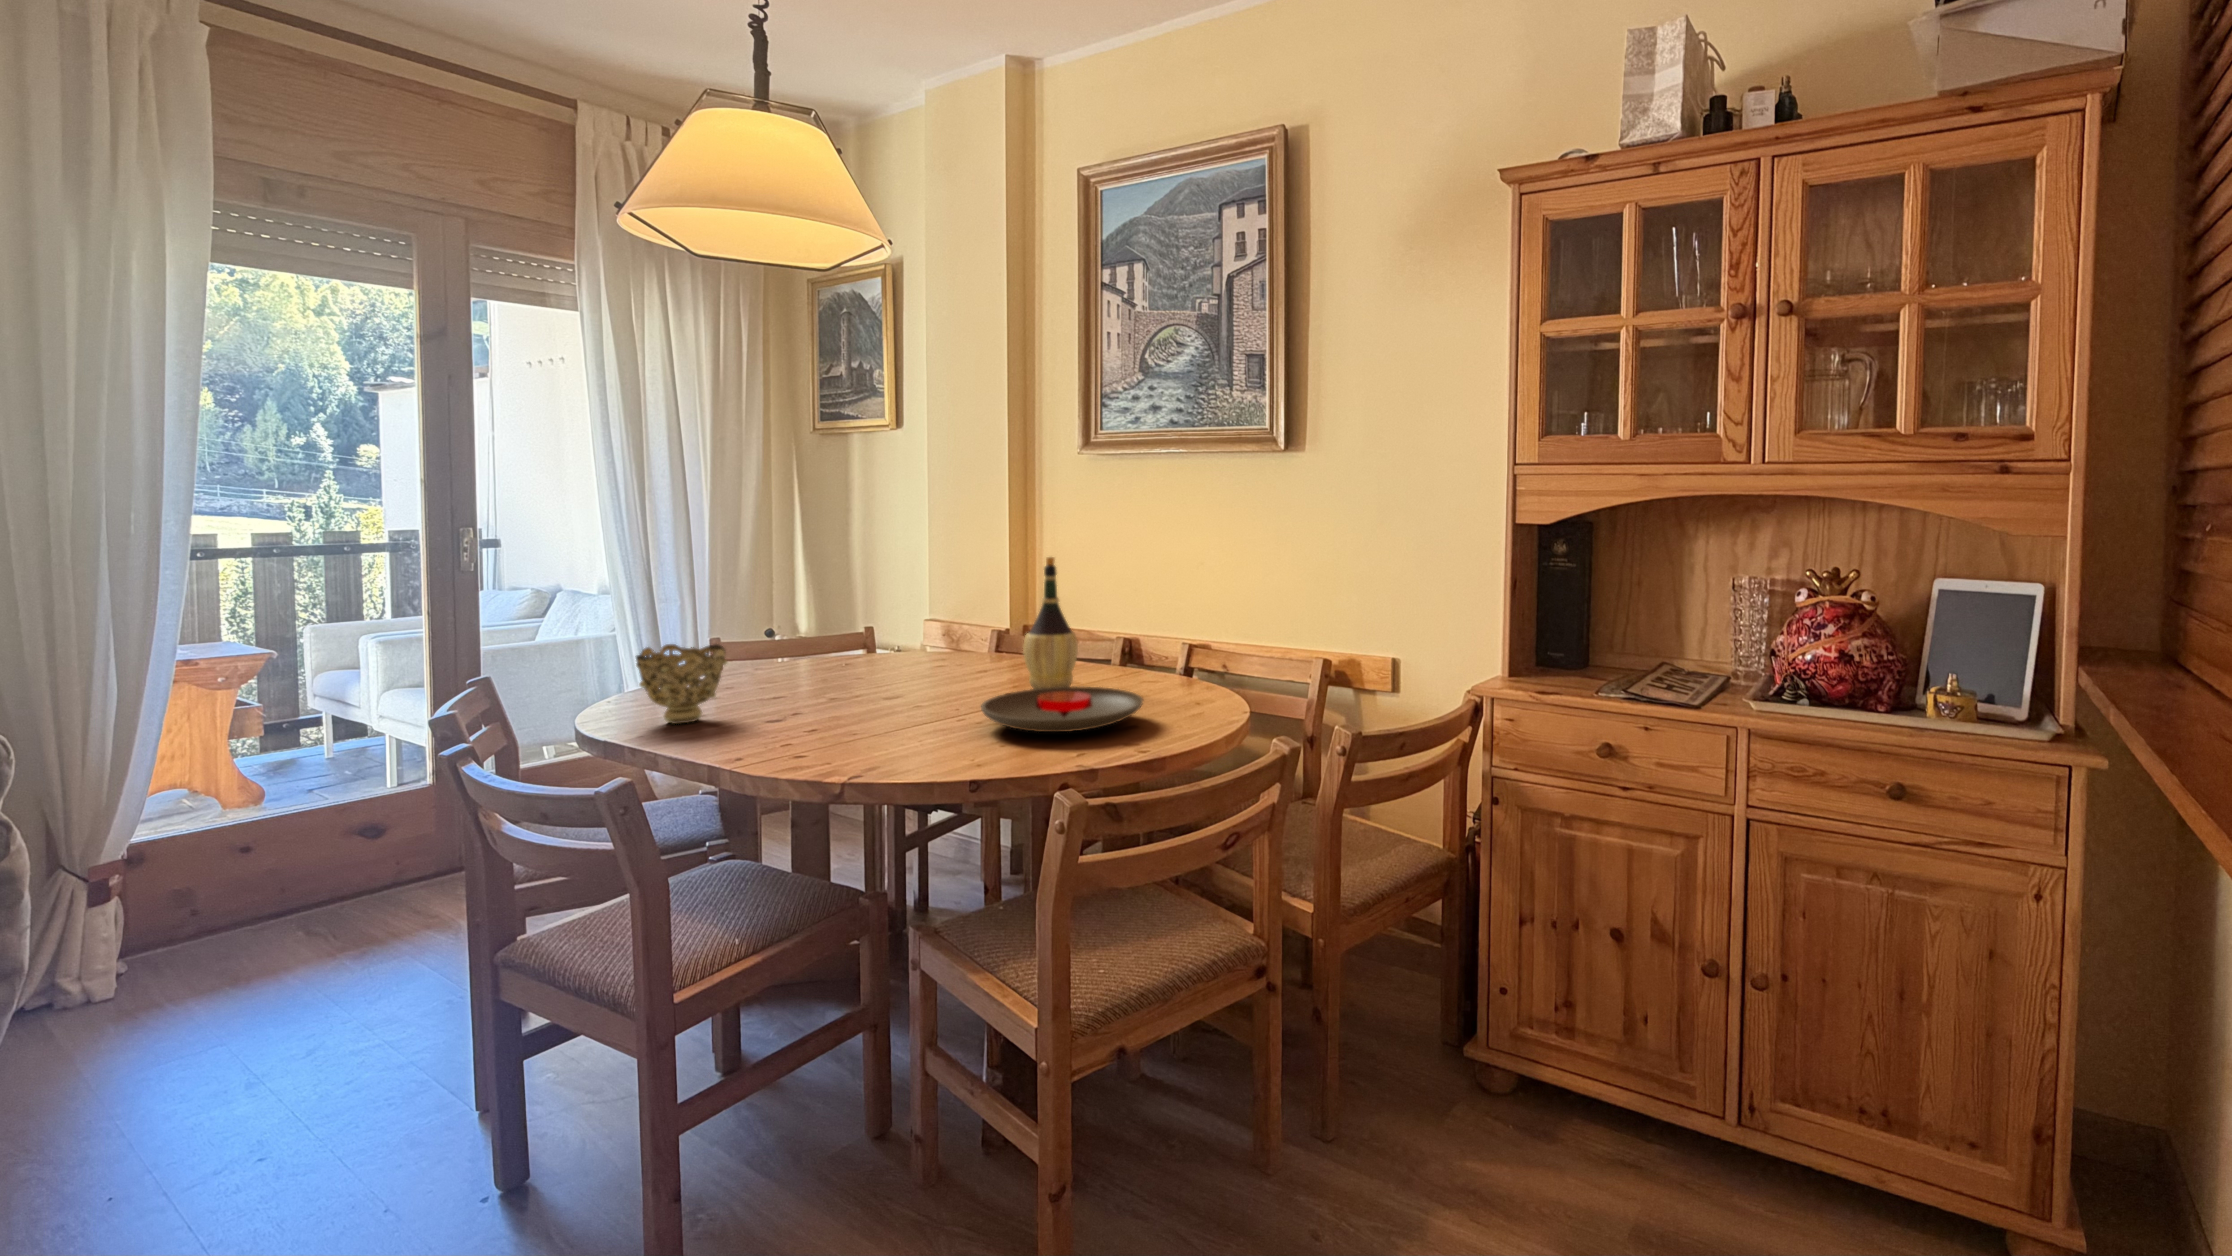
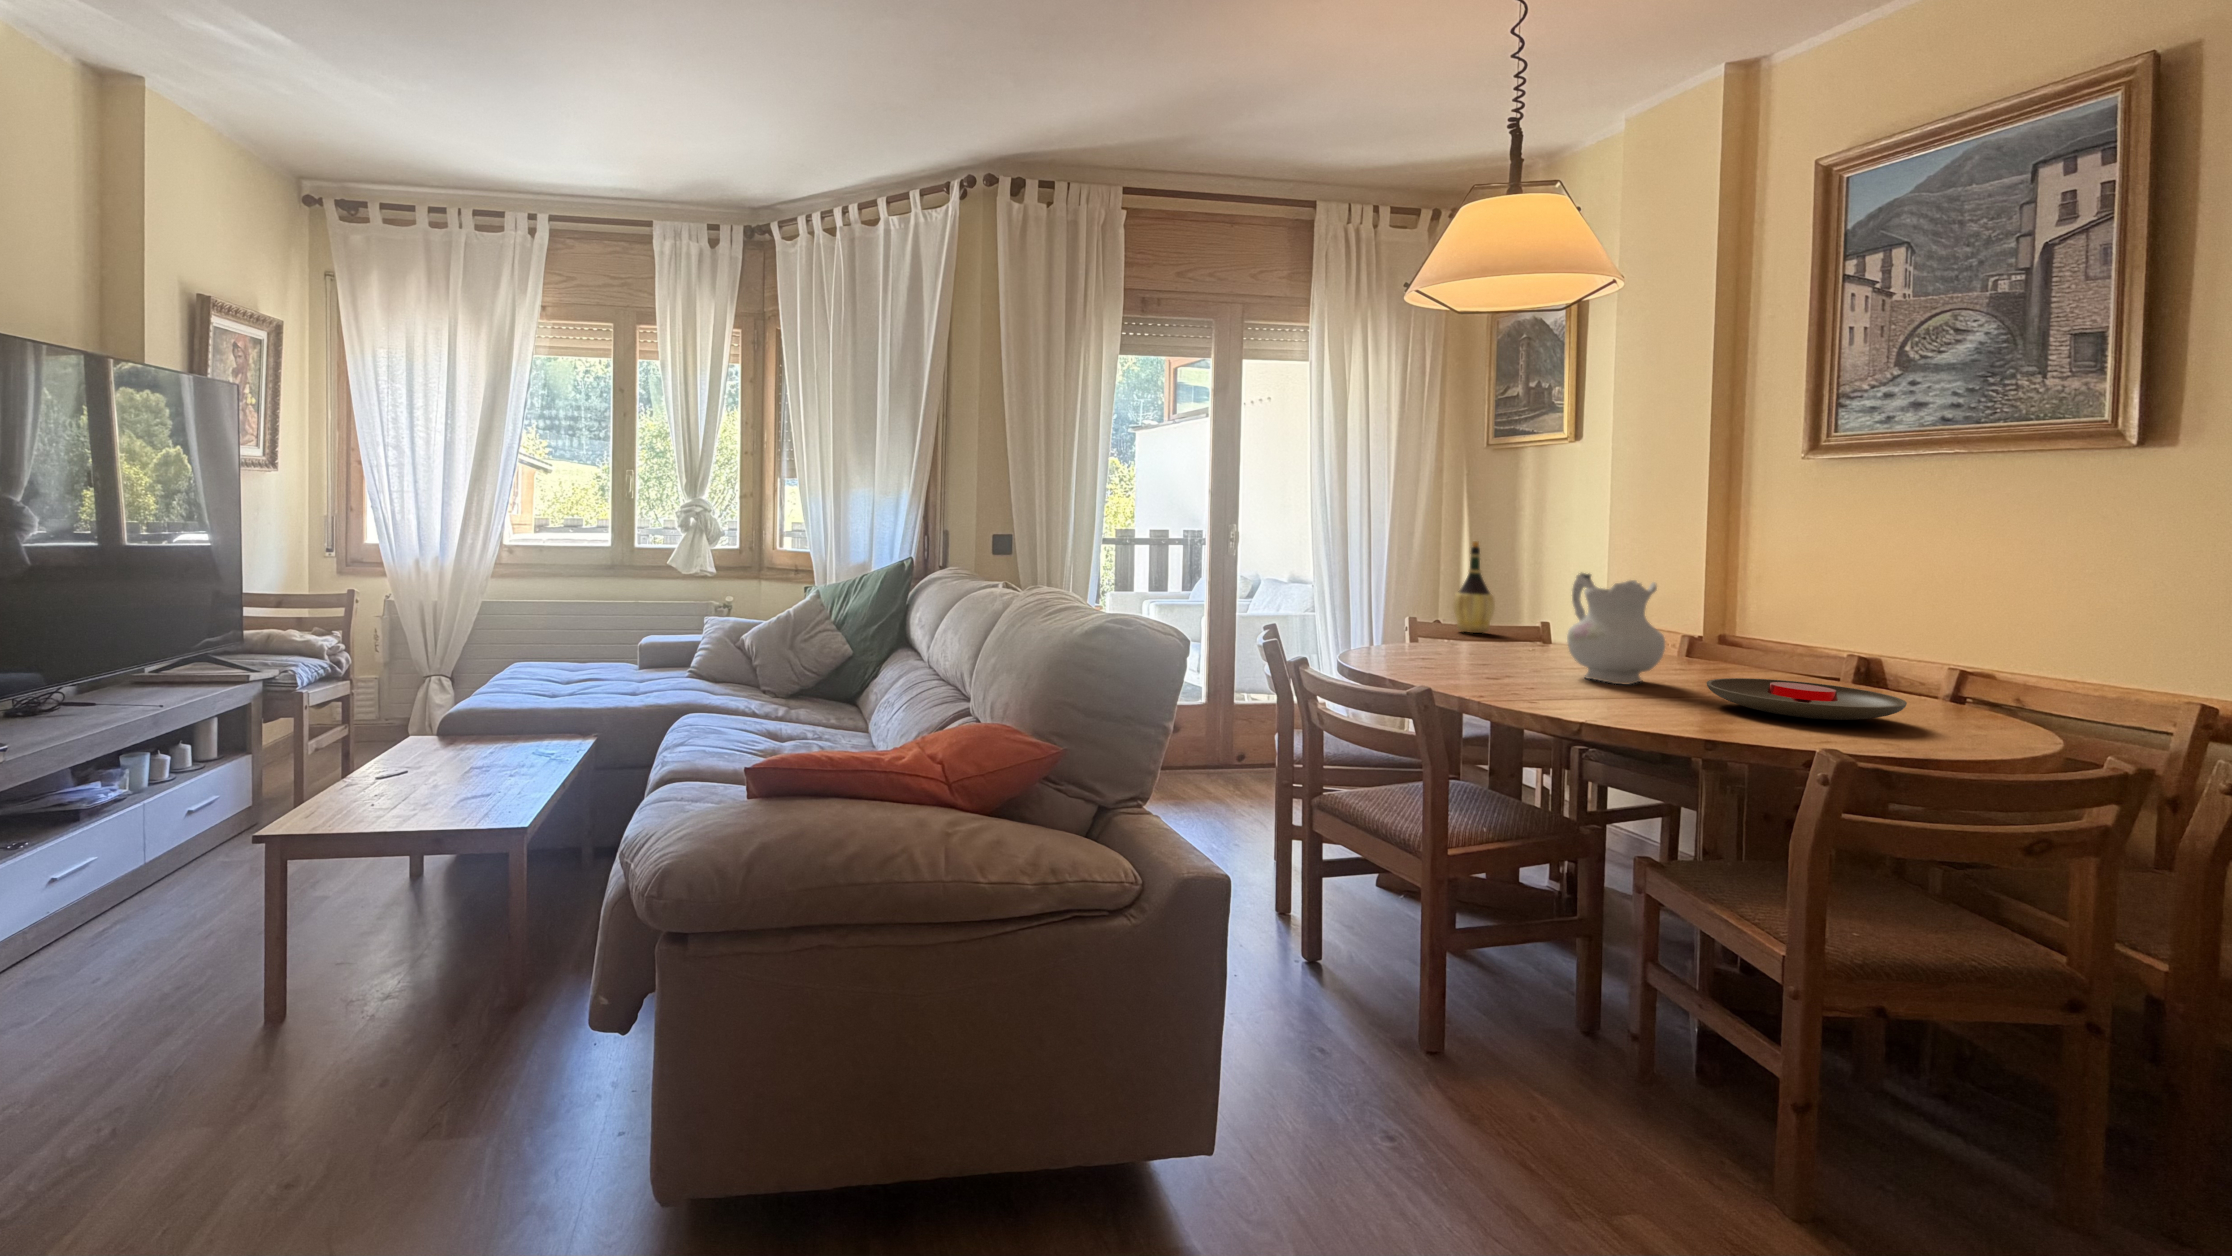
wine bottle: present [1023,557,1078,689] -> present [1453,541,1495,633]
ceramic pitcher: none [850,585,951,714] -> present [1567,573,1665,684]
decorative bowl: present [636,644,727,724] -> none [1399,606,1466,665]

